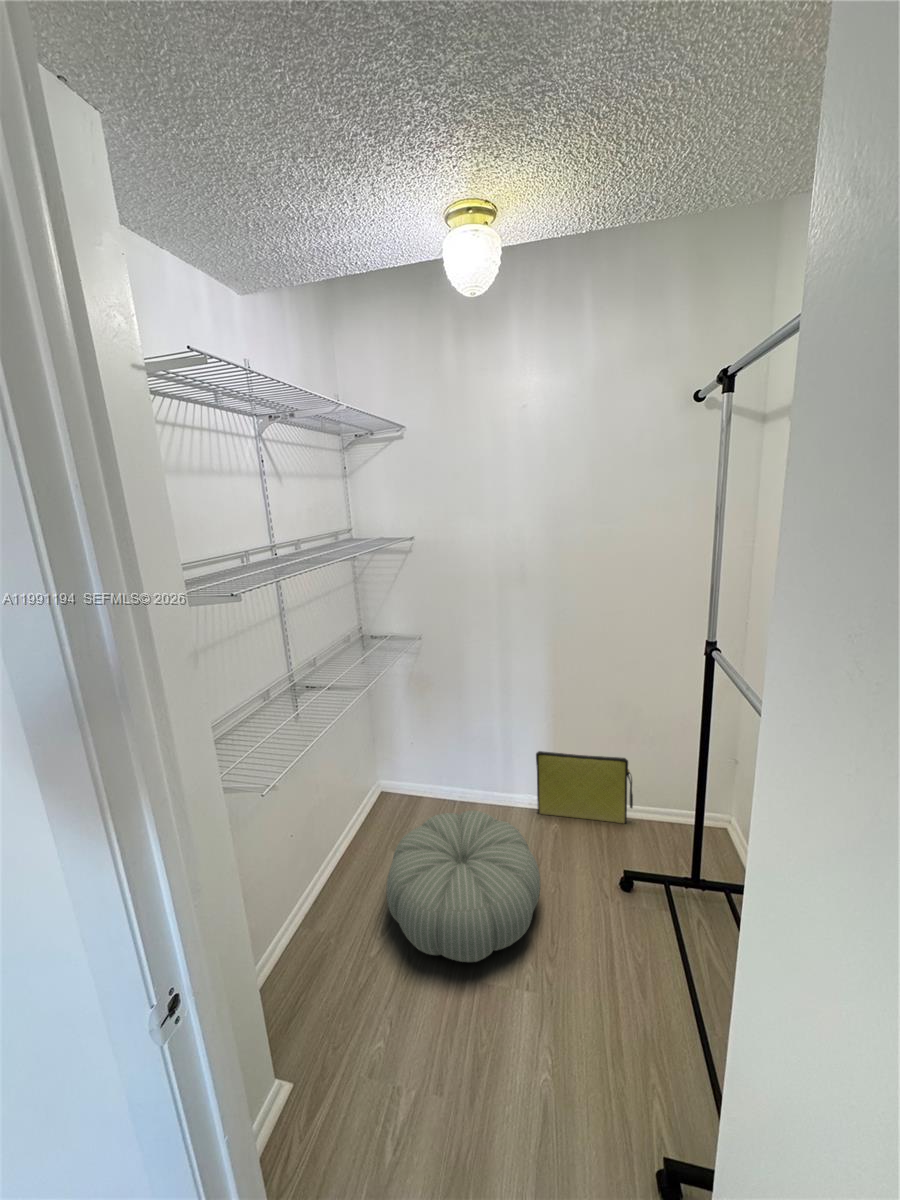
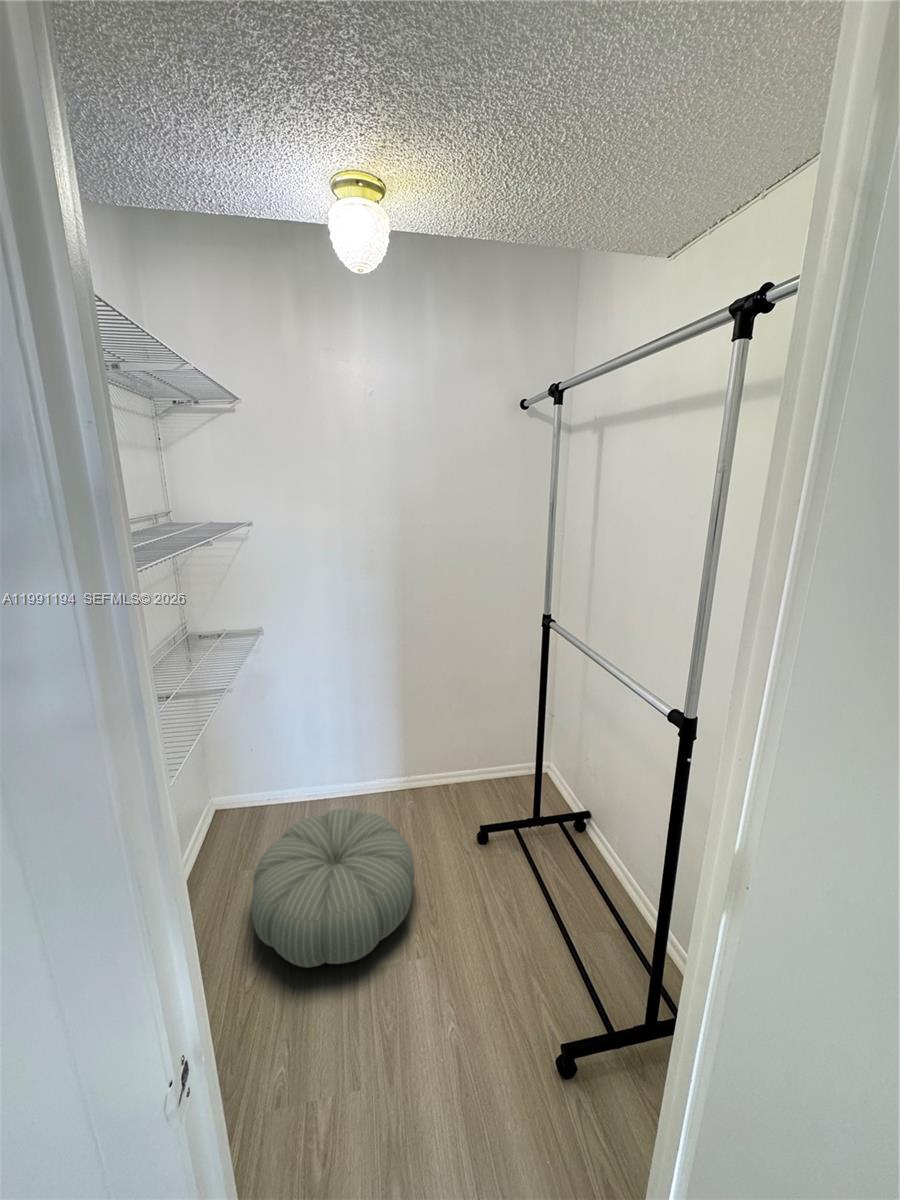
bag: present [536,751,633,823] -> none [392,733,480,801]

